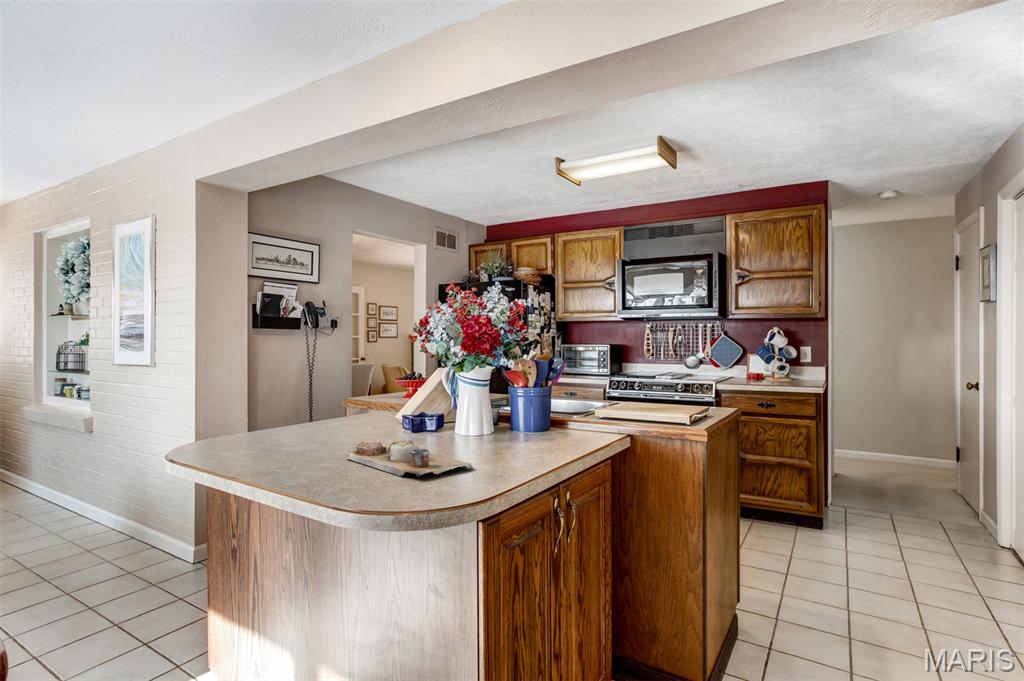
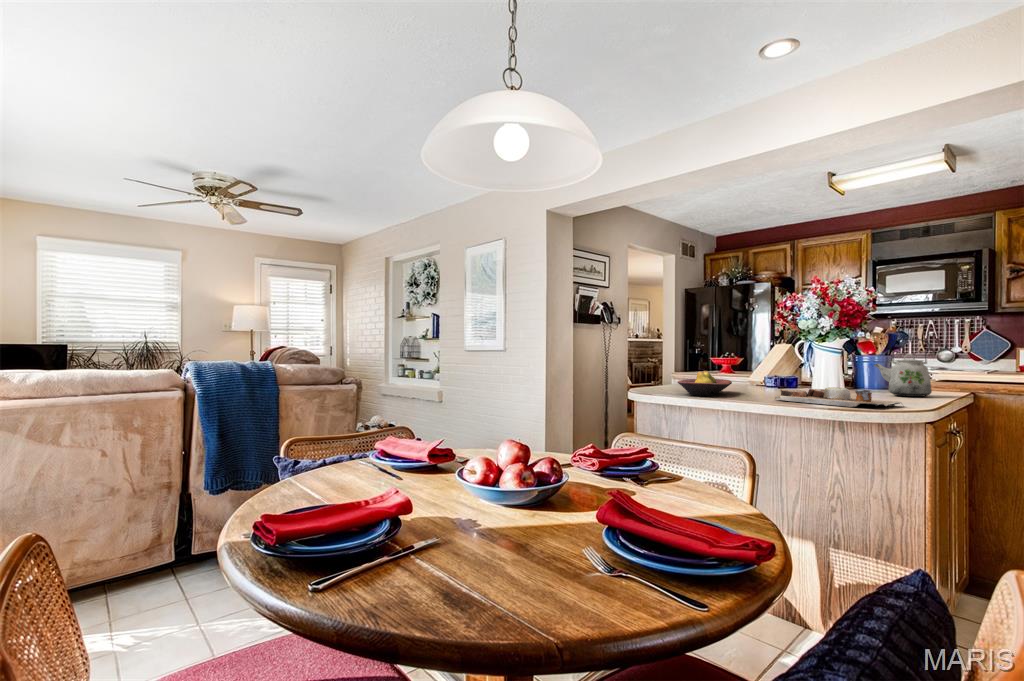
kettle: none [506,368,561,440] -> present [874,339,932,397]
fruit bowl: none [250,410,345,450] -> present [678,371,732,396]

